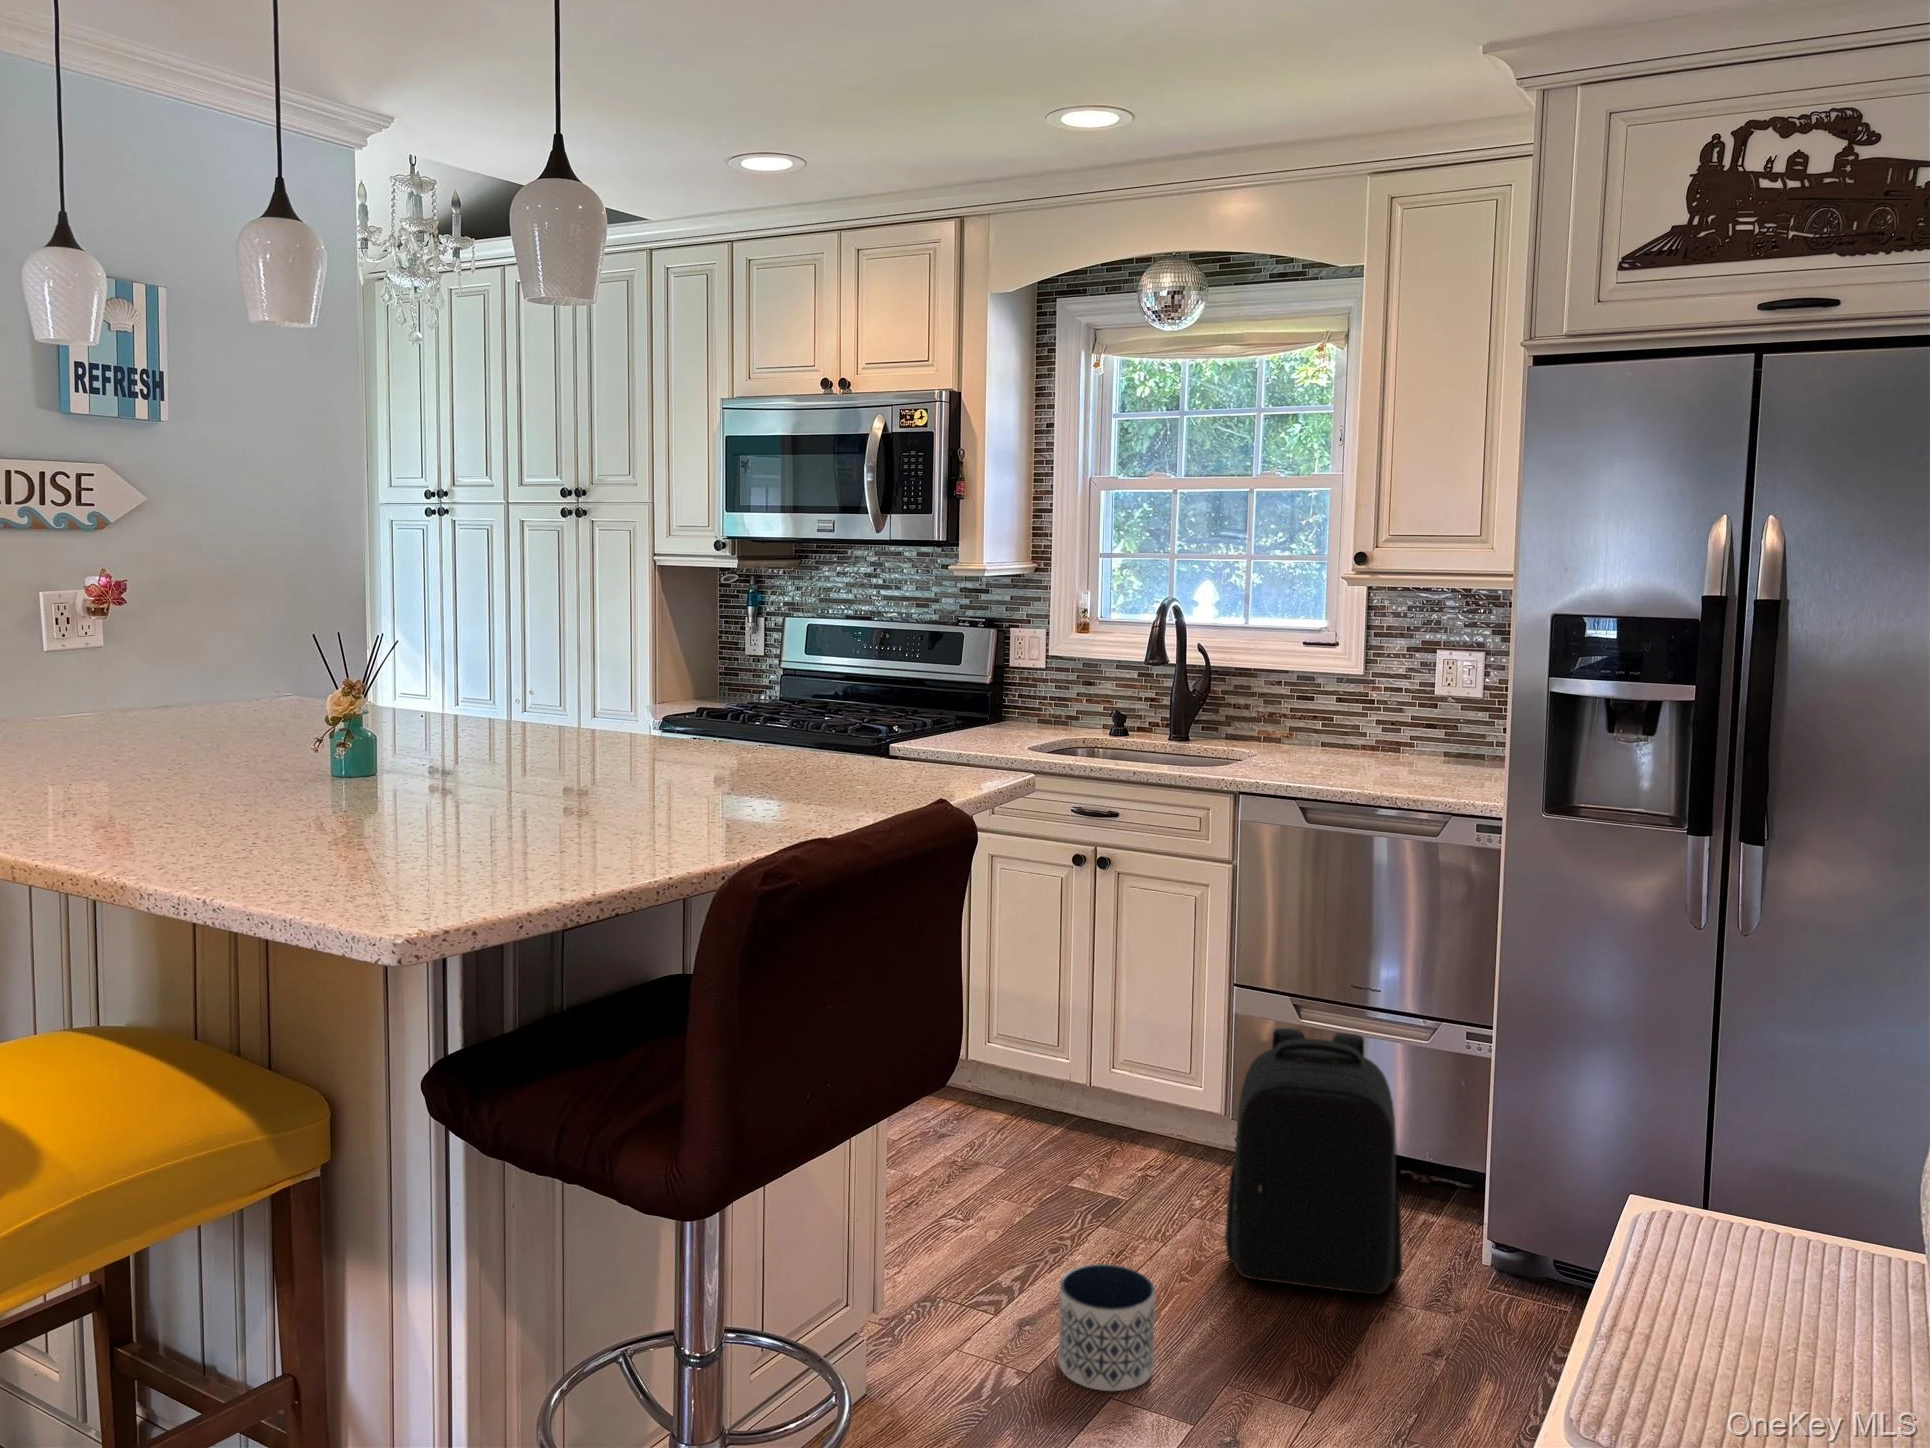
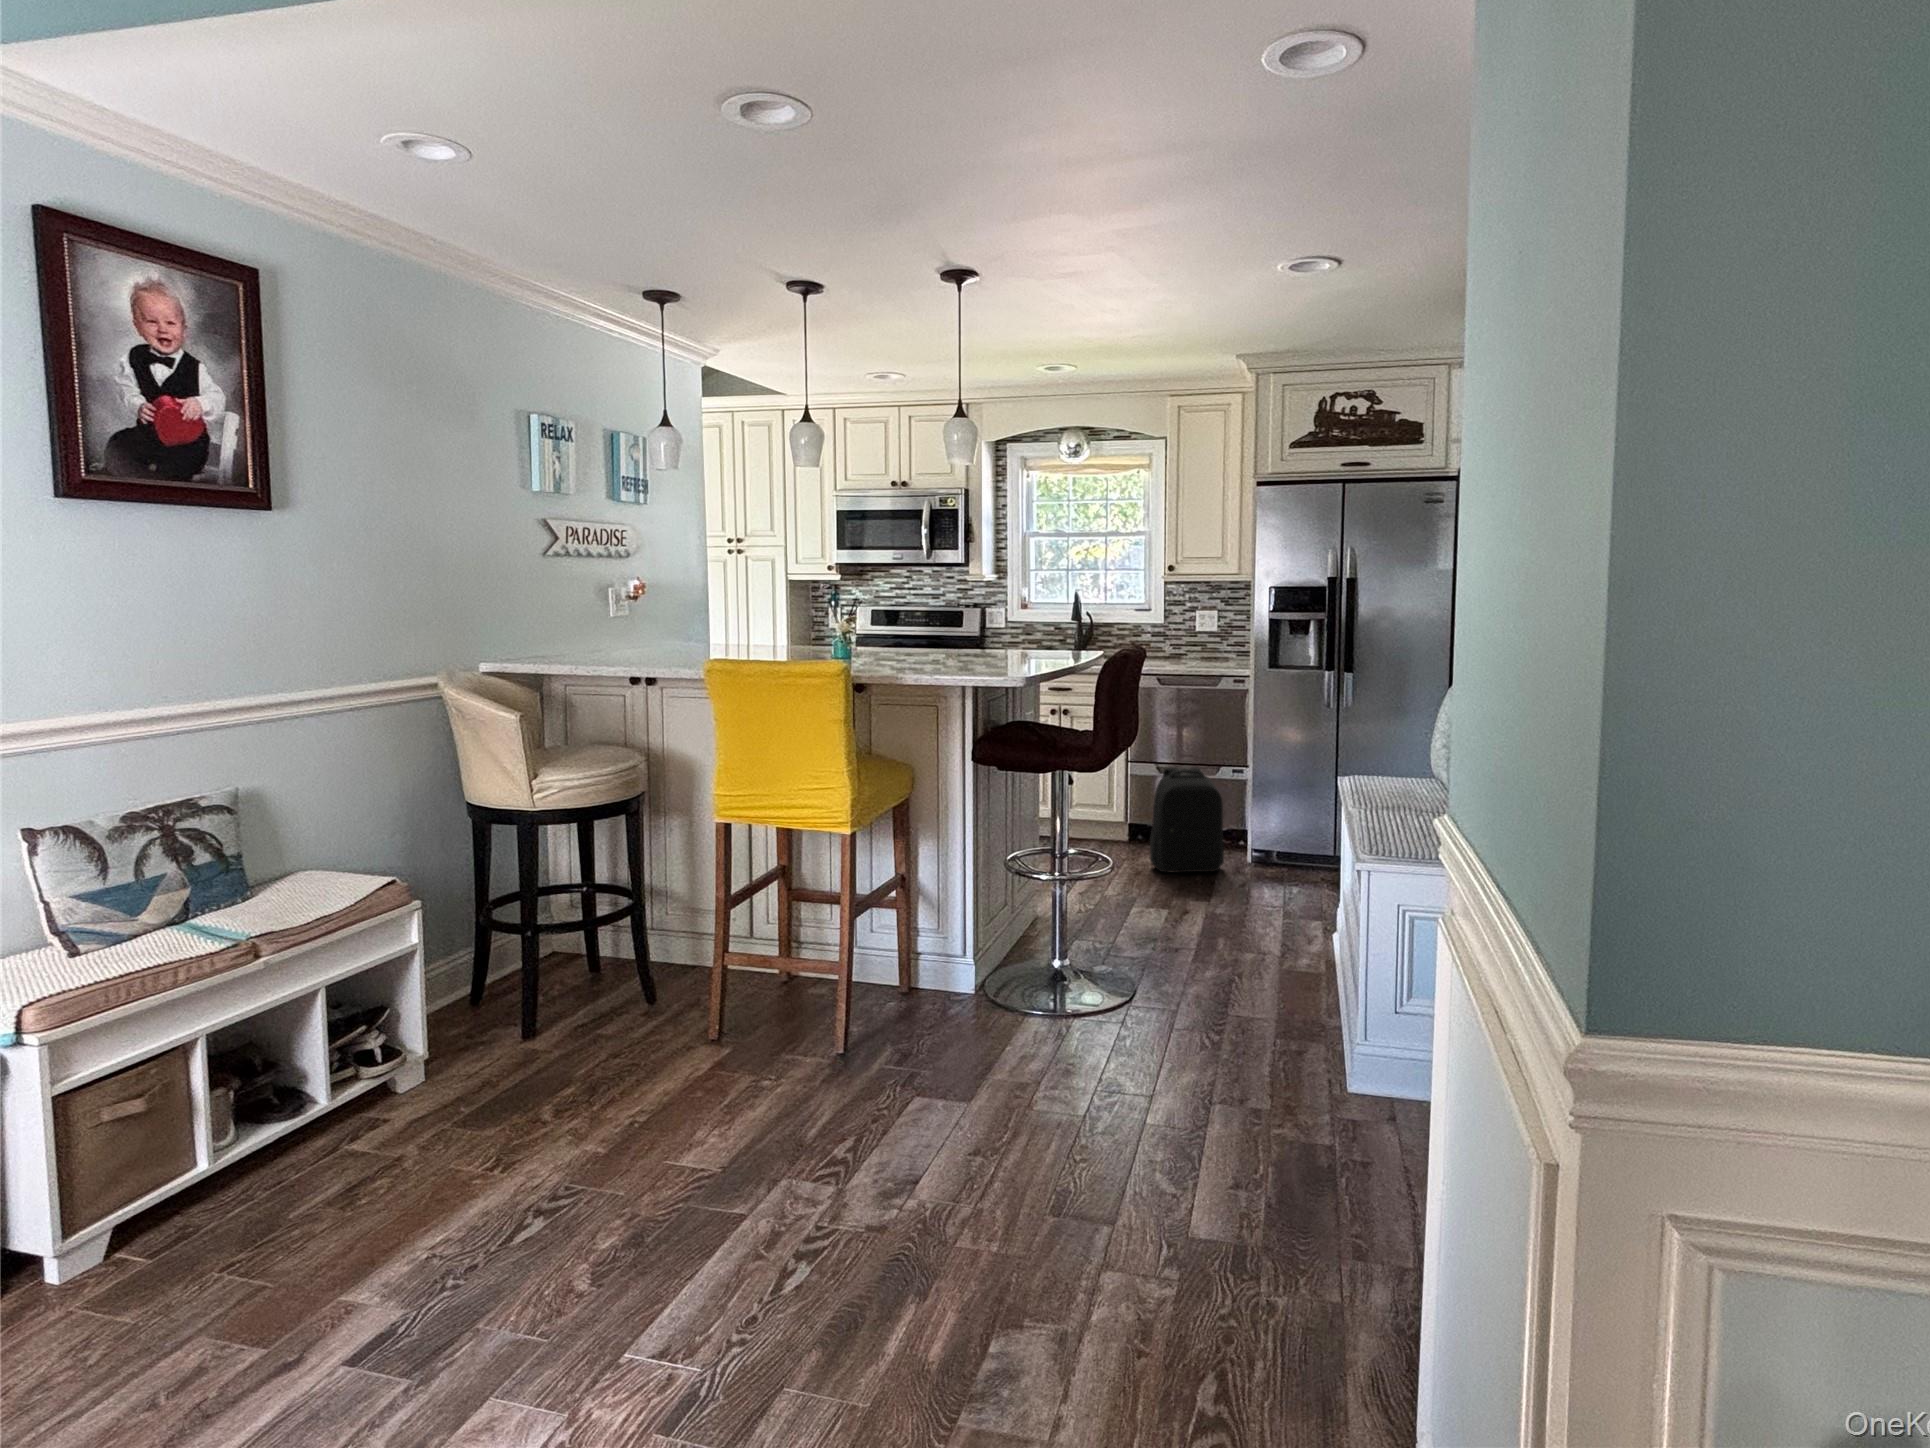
planter: present [1059,1264,1155,1391] -> none [1111,860,1151,906]

